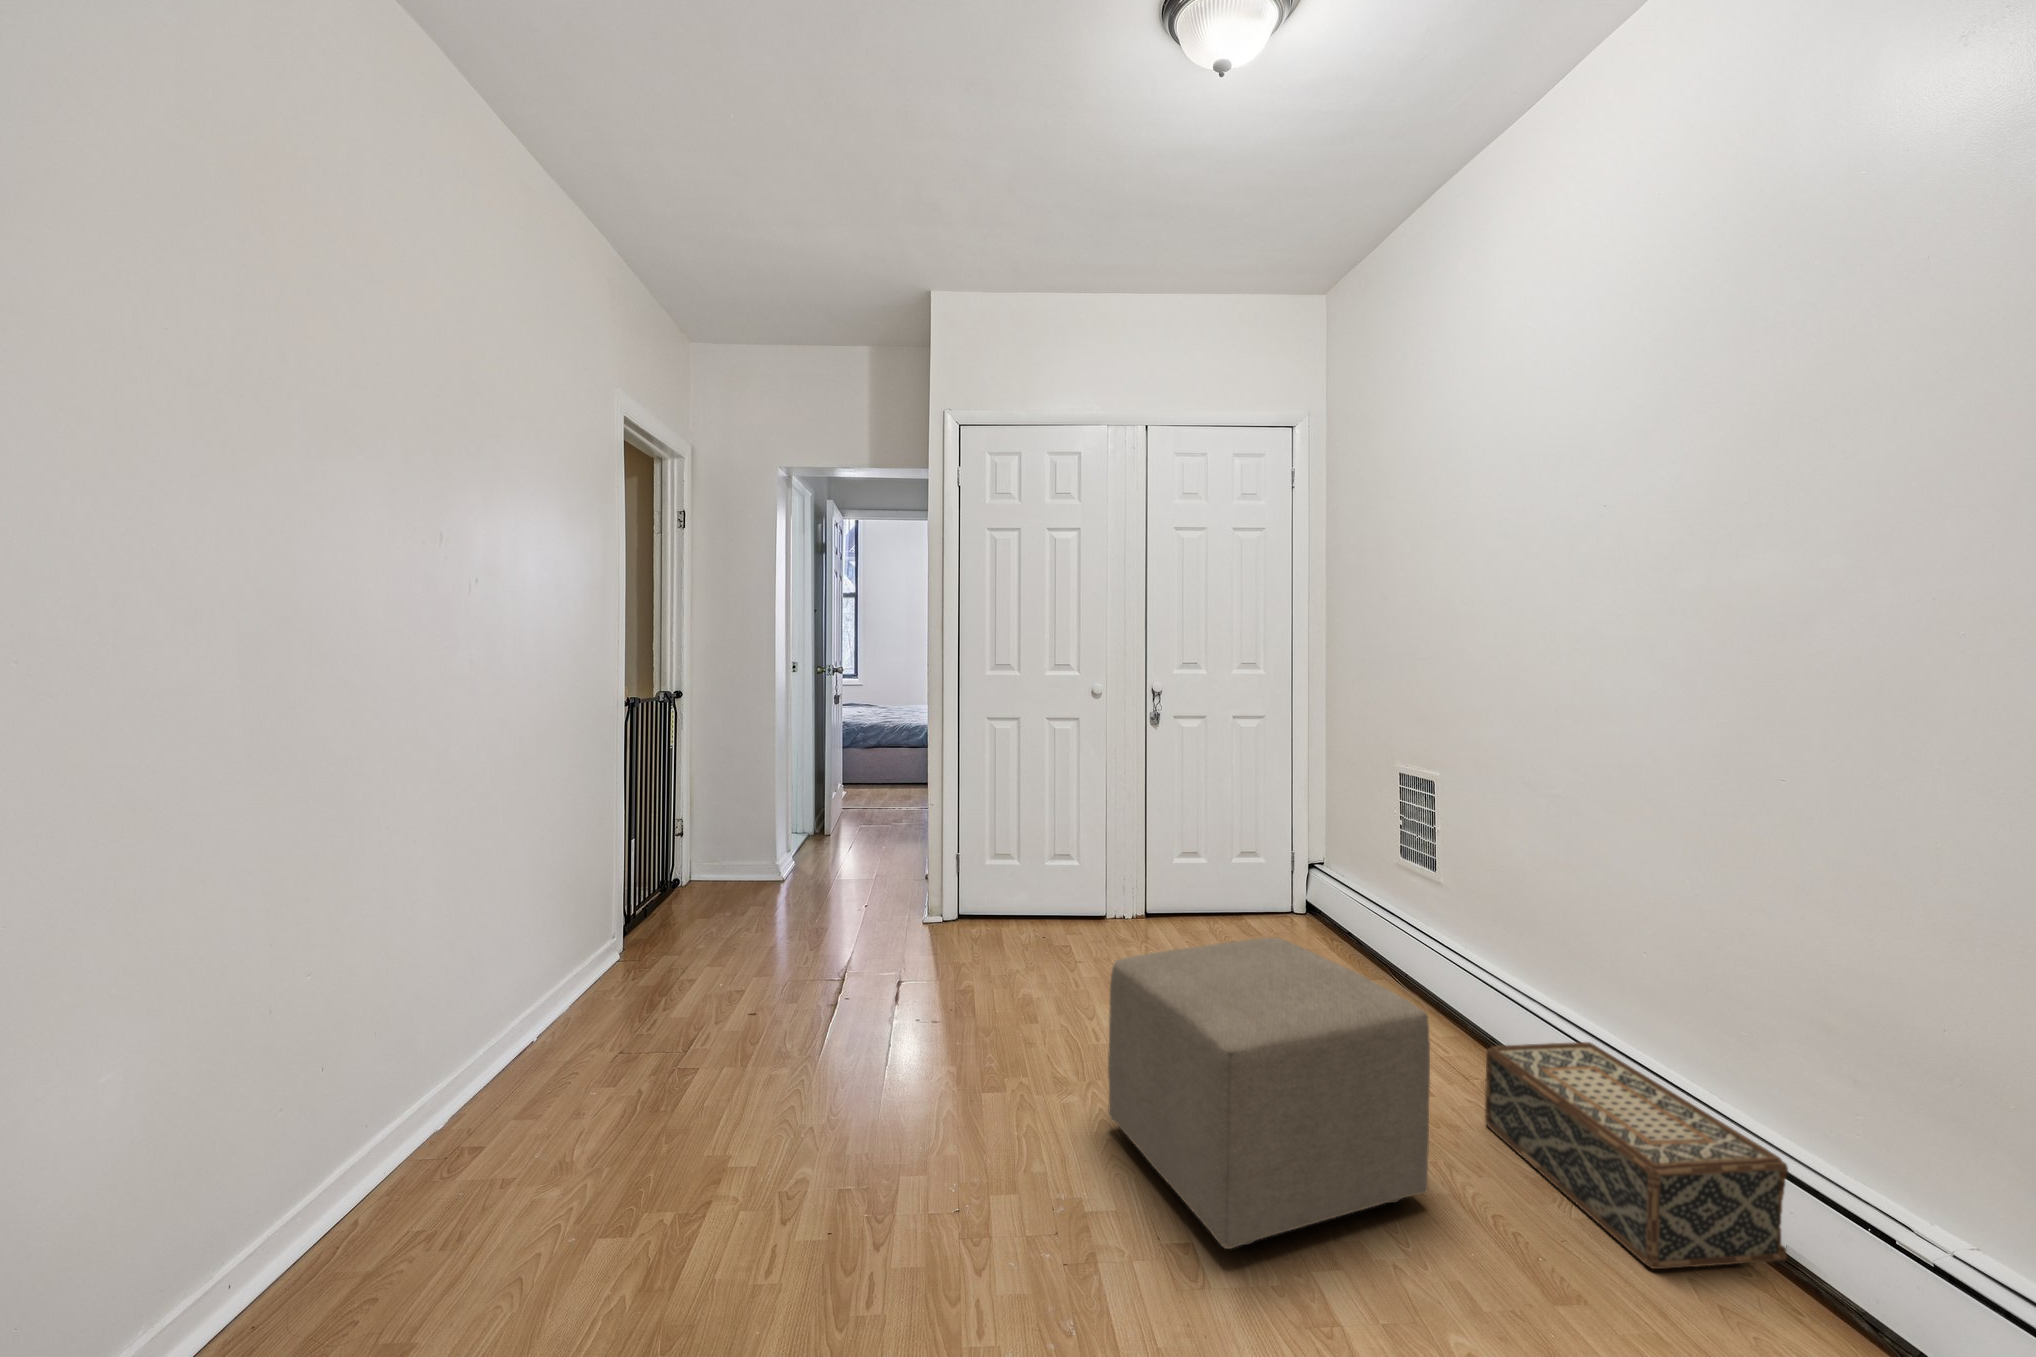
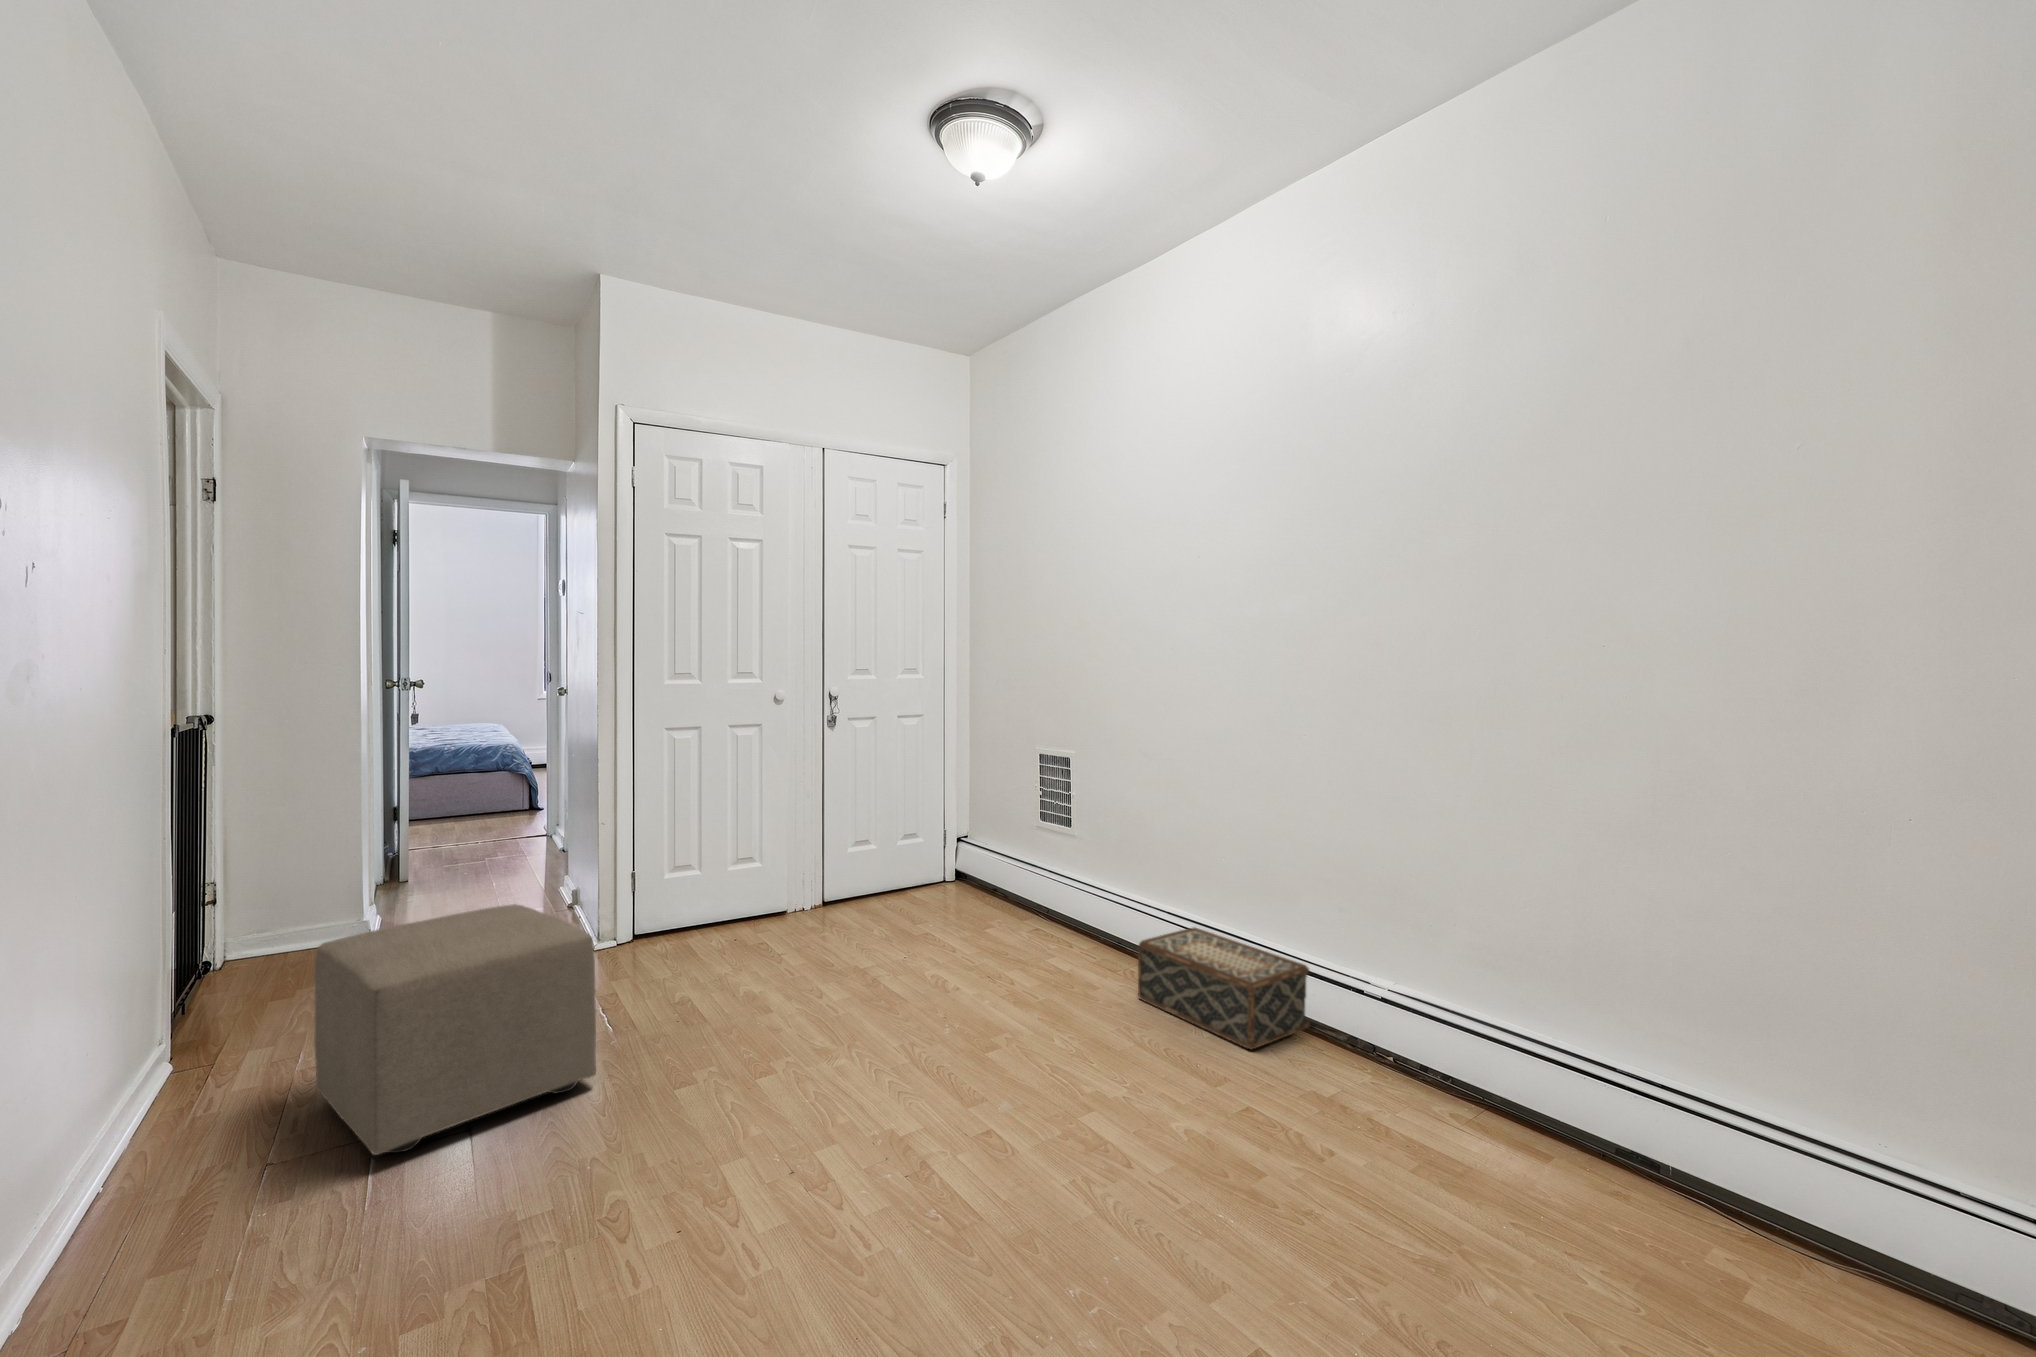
ottoman: present [1108,938,1430,1249] -> present [314,904,596,1155]

